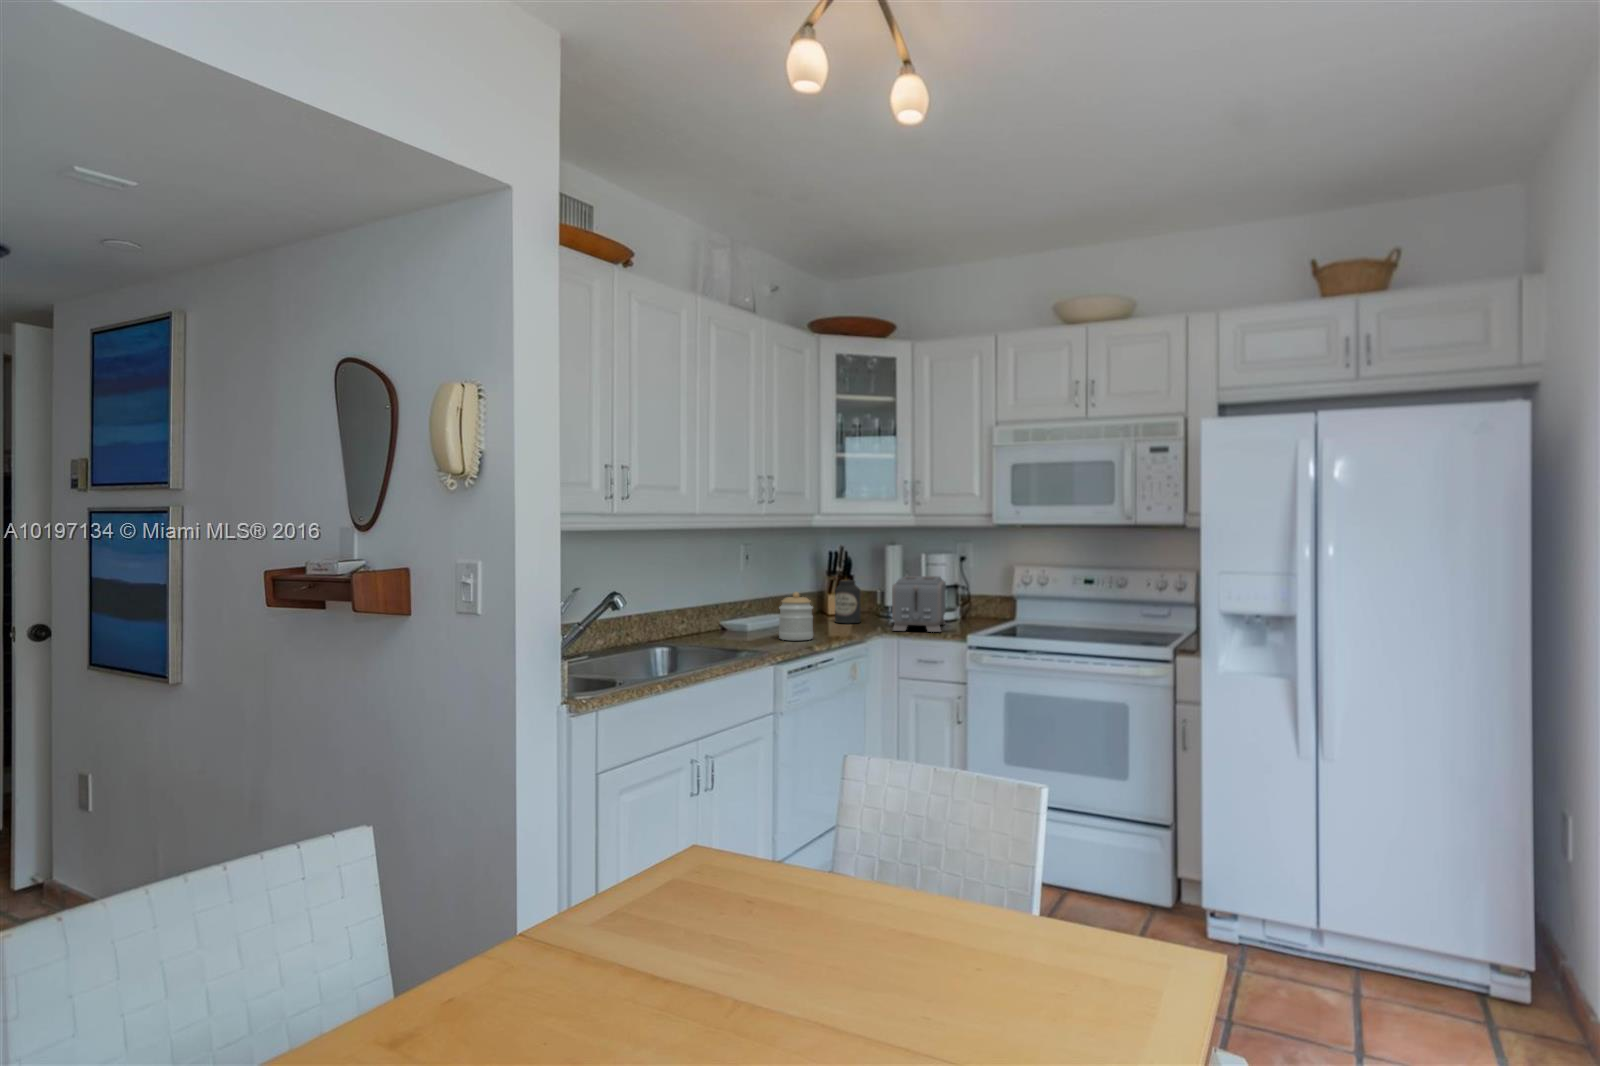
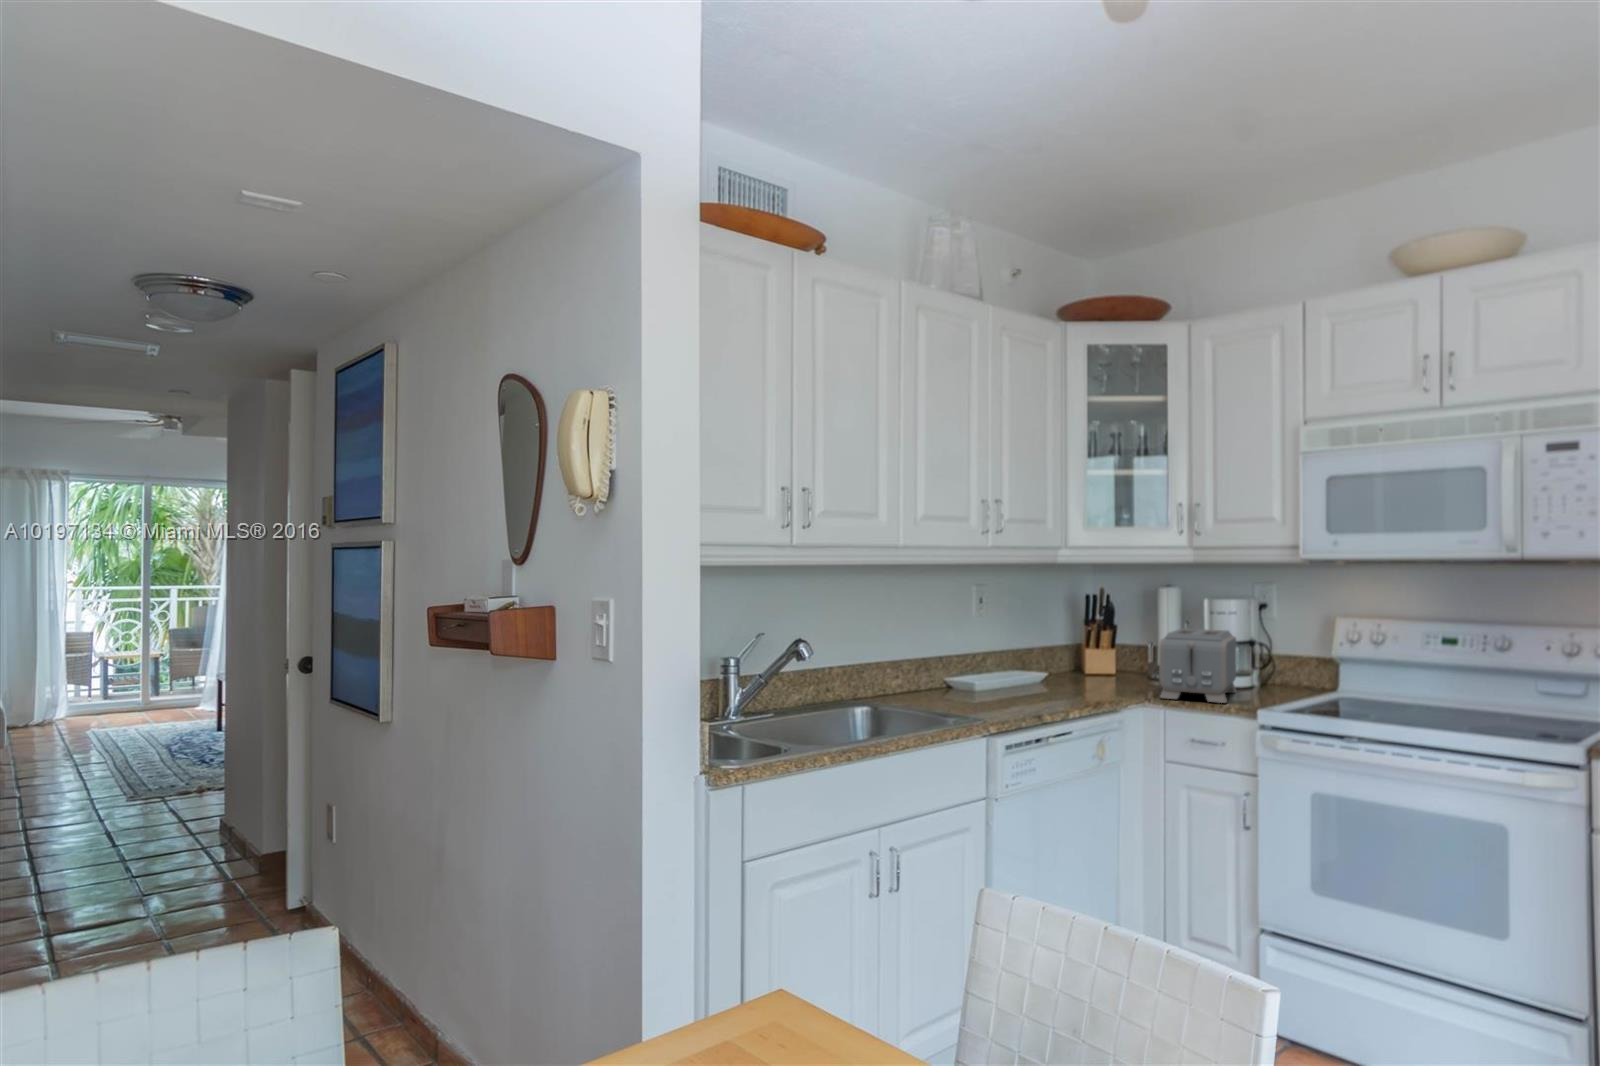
canister: present [835,580,860,623] -> none [1089,631,1122,685]
jar: present [779,592,813,640] -> none [1008,644,1052,705]

